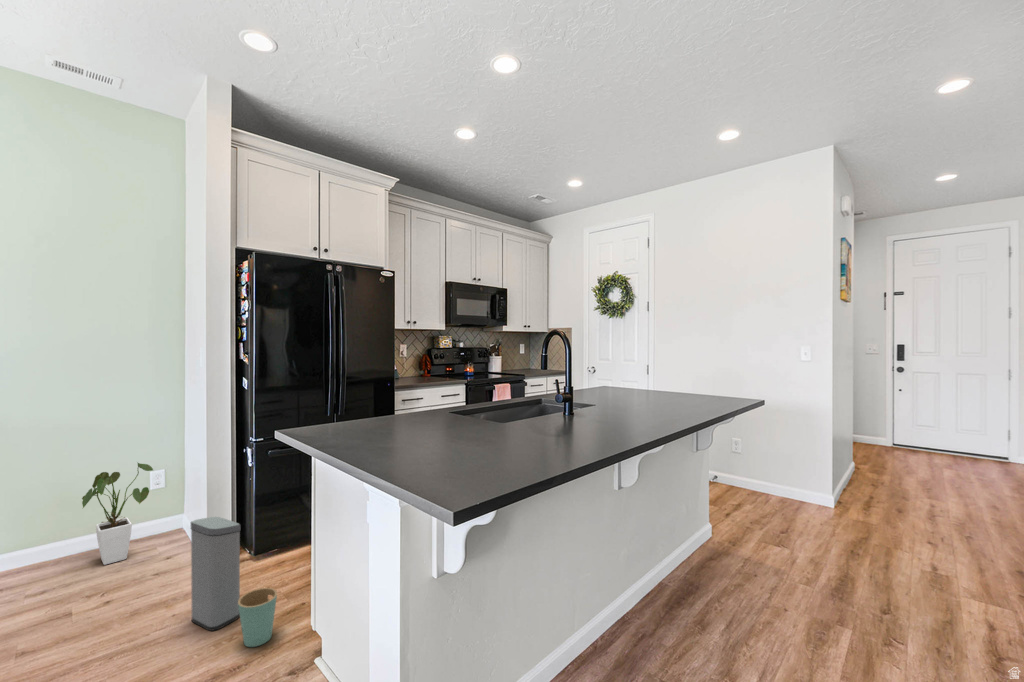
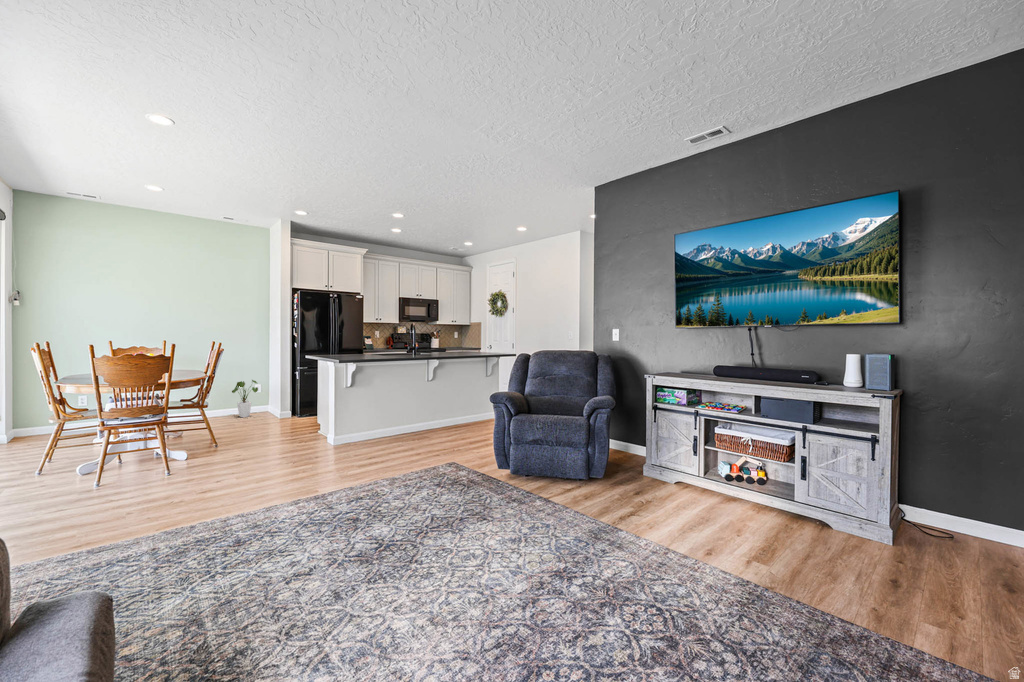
trash can: present [191,517,277,647] -> none [278,391,307,430]

